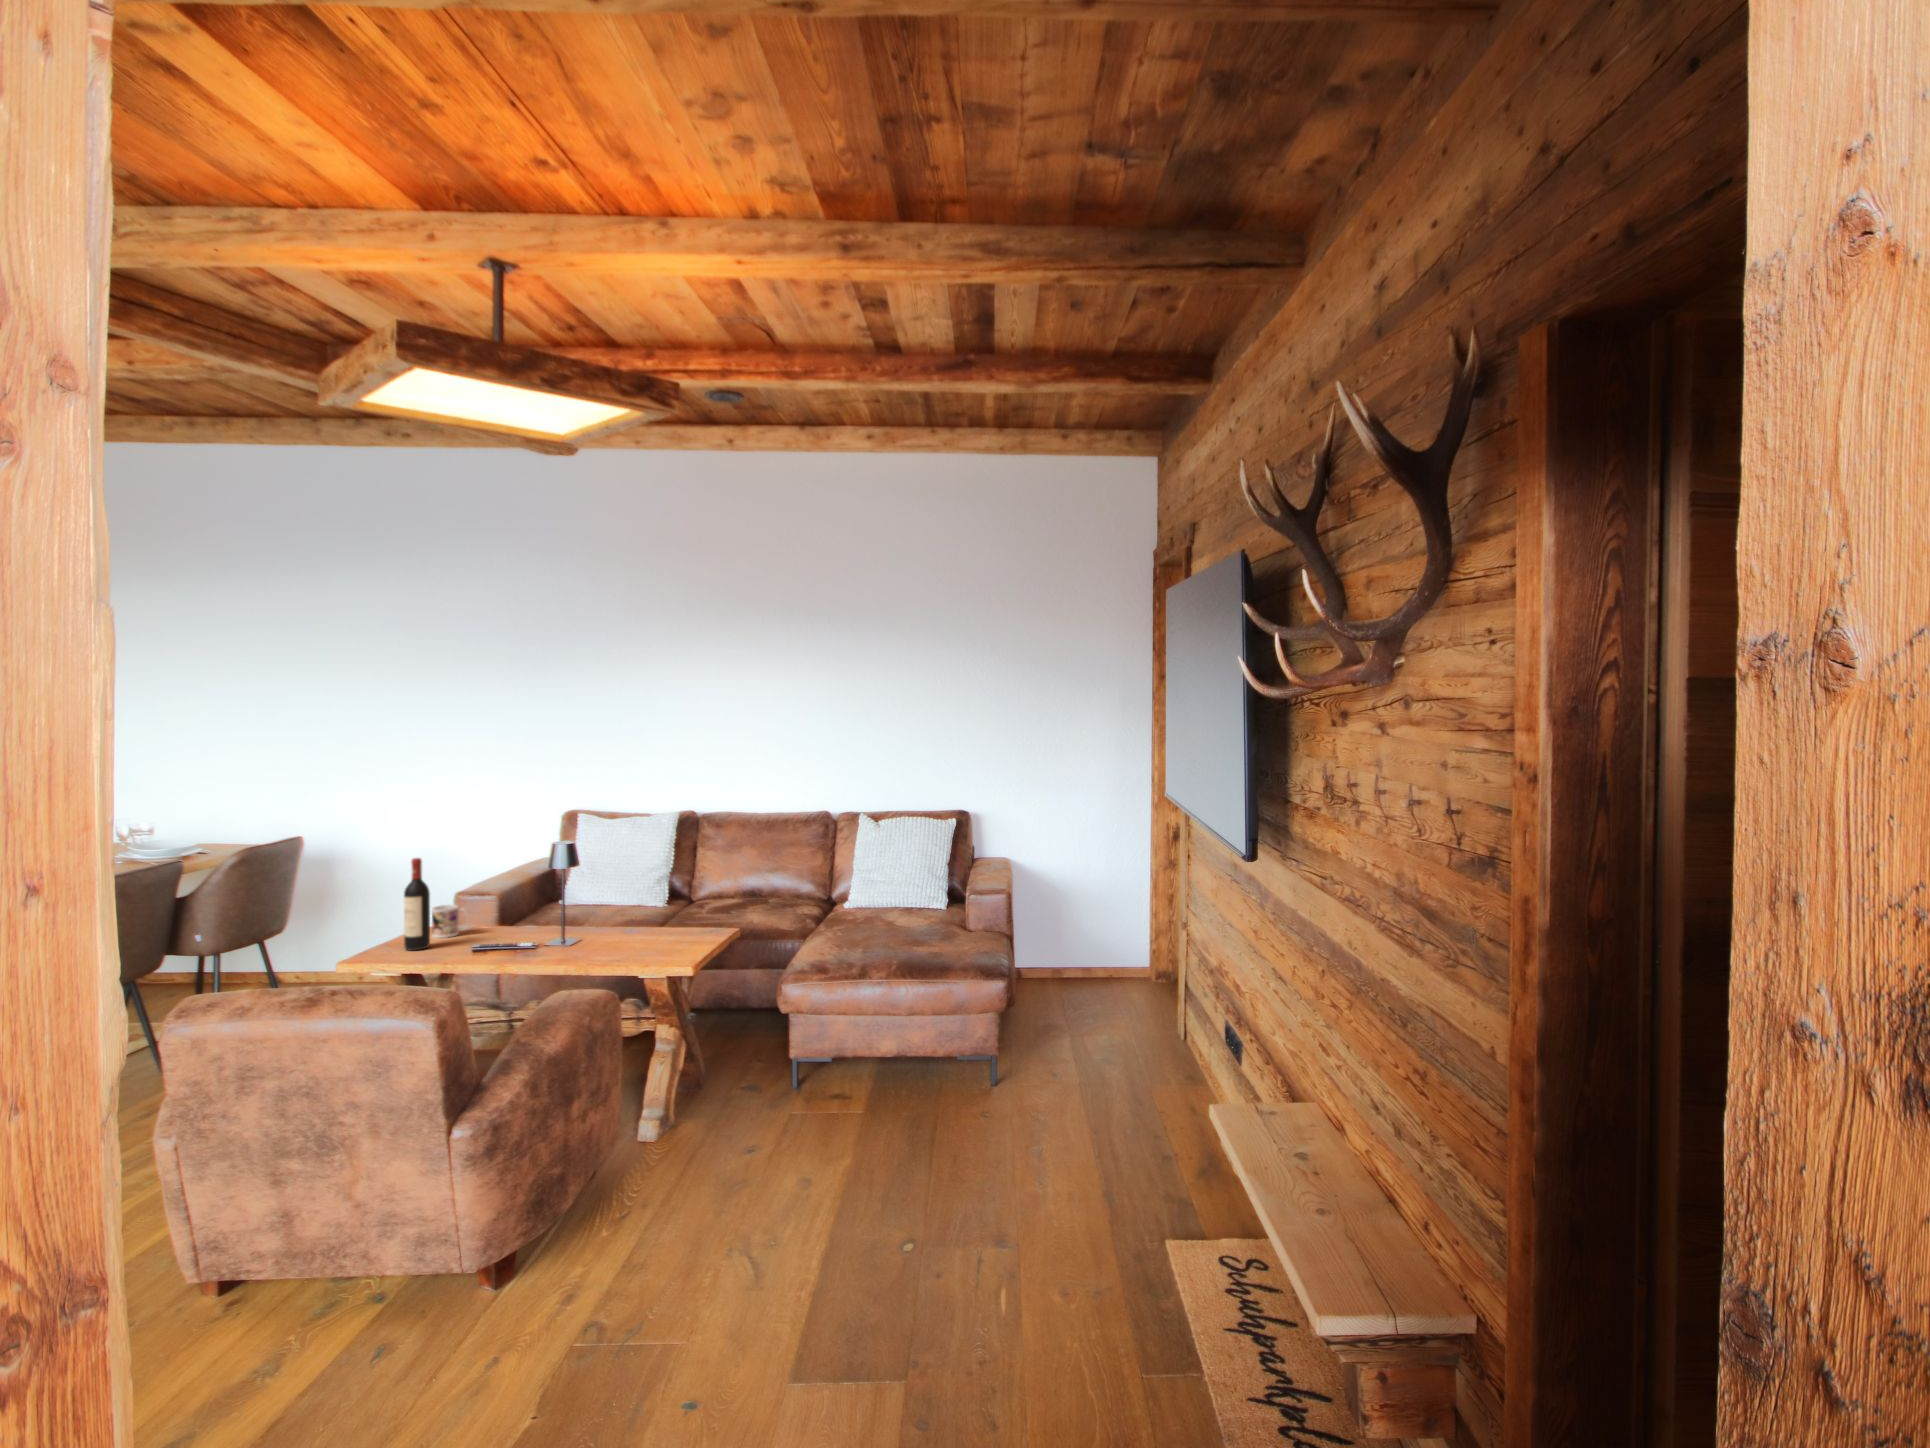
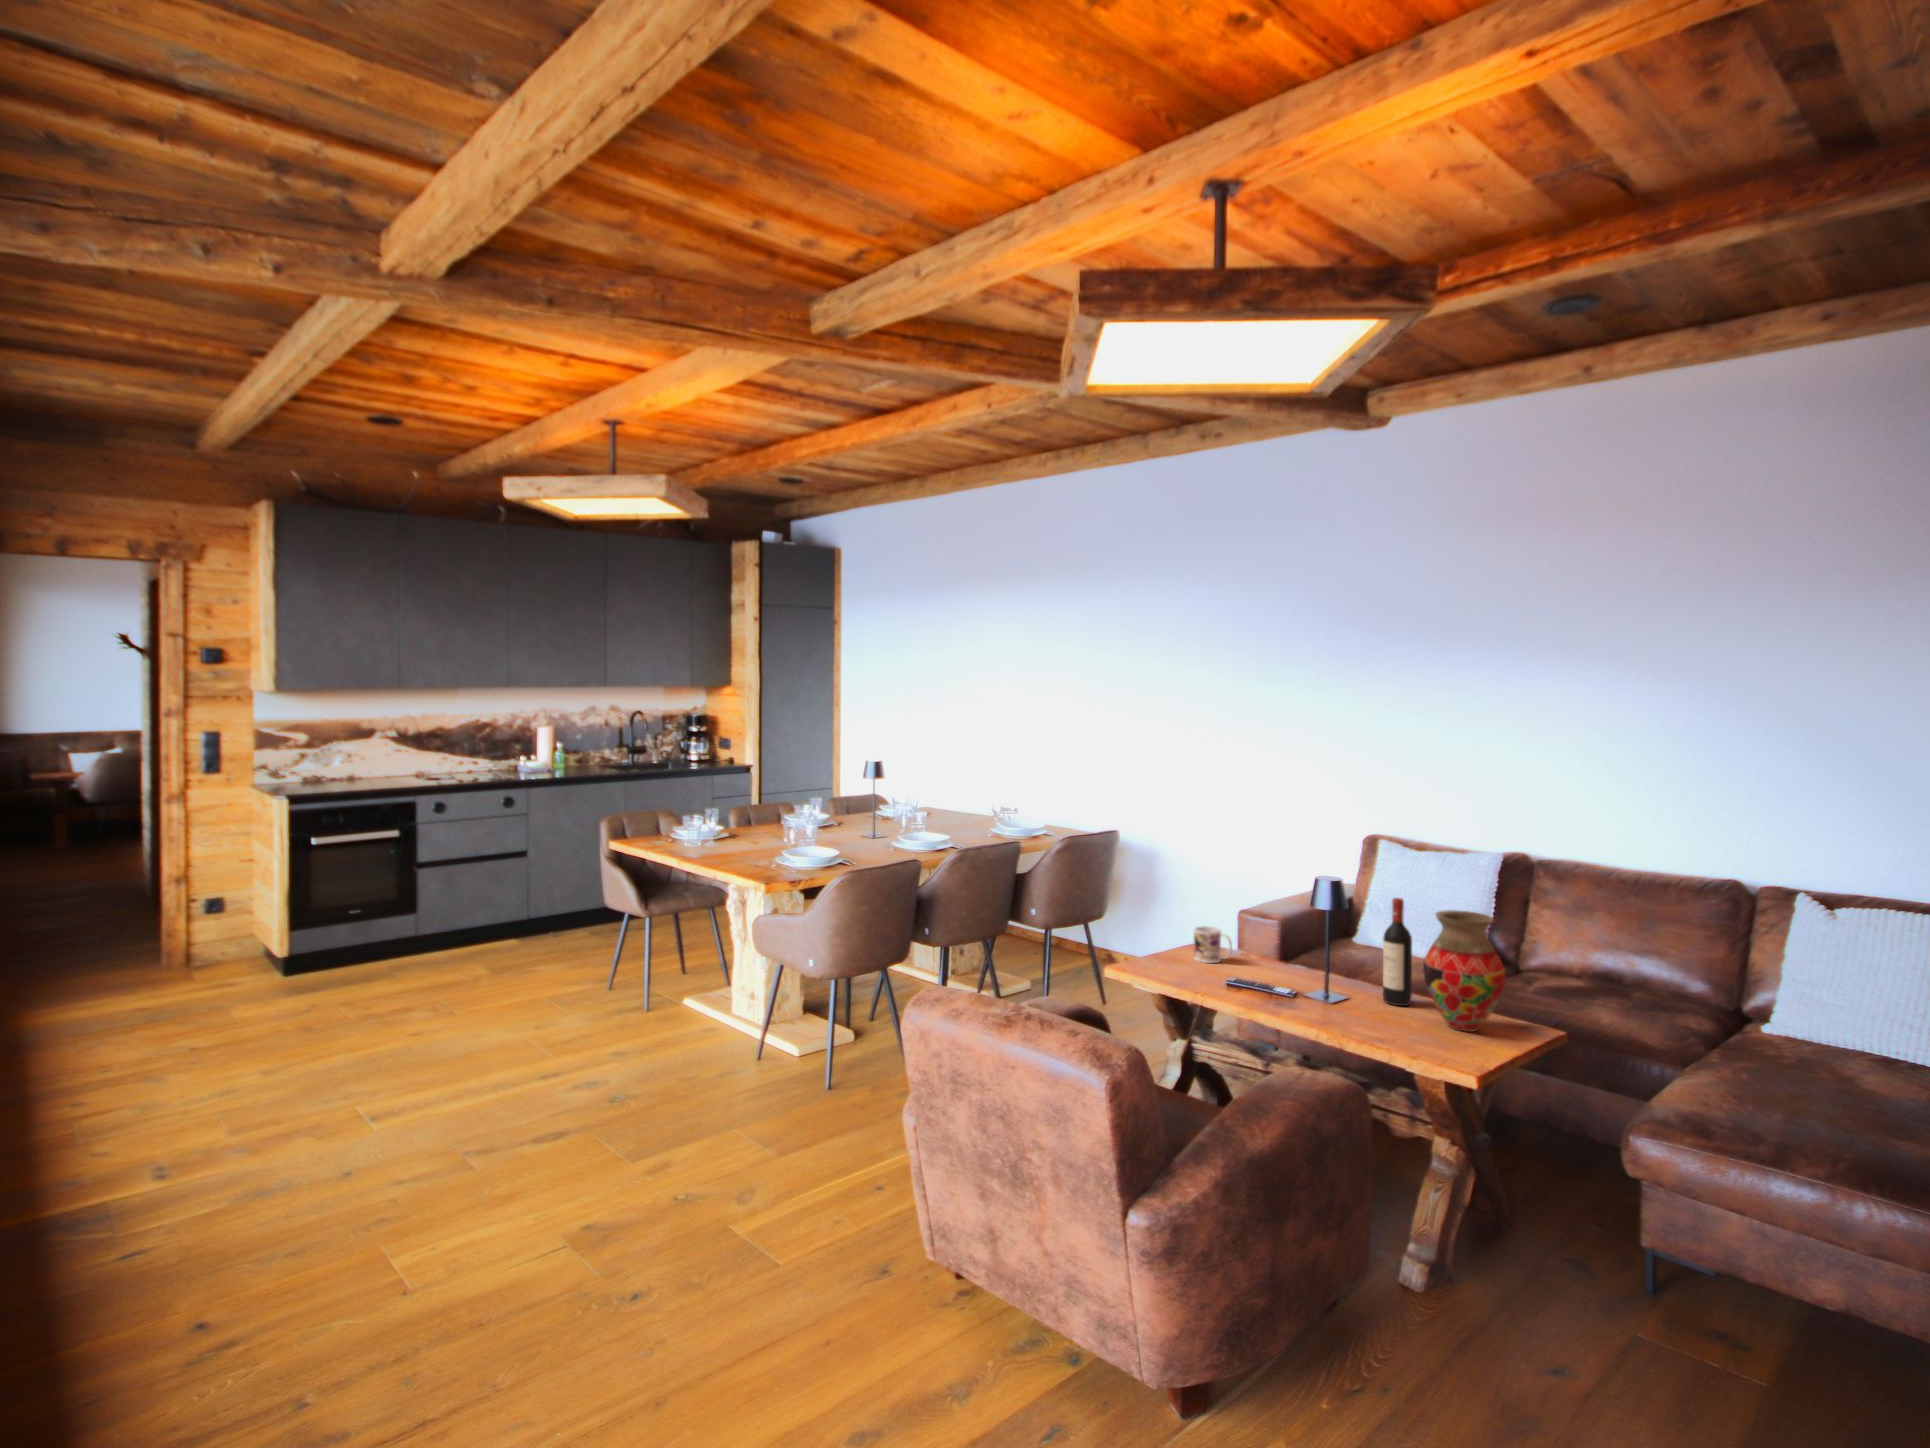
vase: none [642,852,702,943] -> present [1423,910,1506,1032]
wine bottle: present [404,858,430,951] -> present [1383,898,1412,1006]

